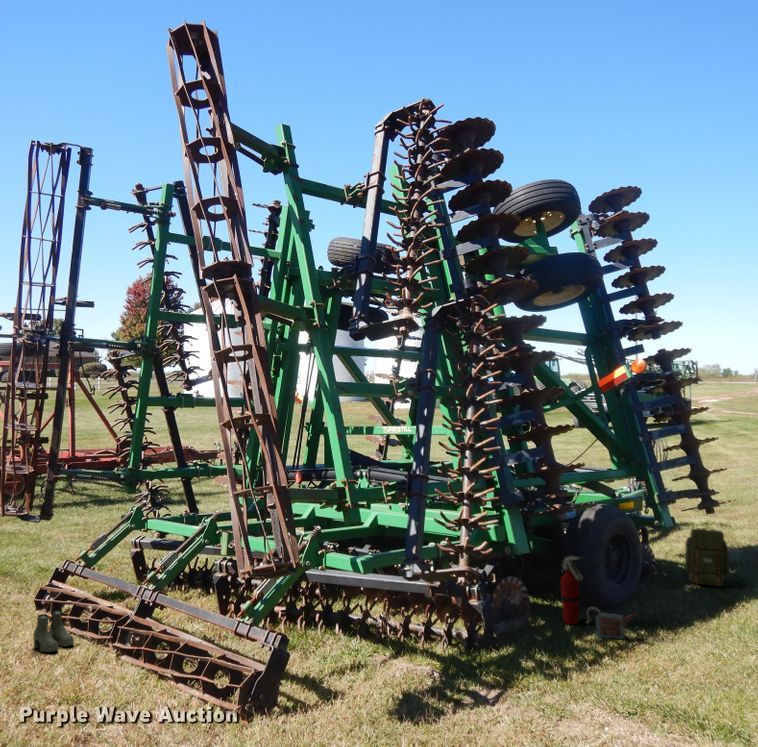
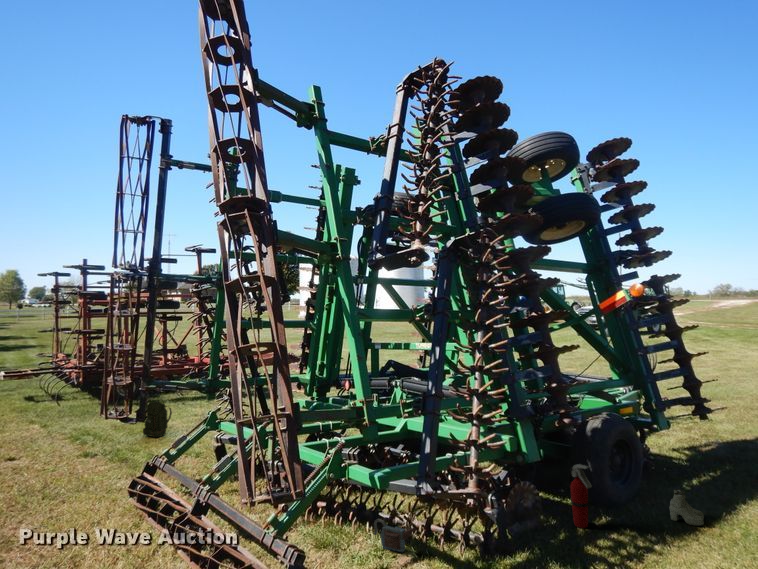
backpack: present [685,528,729,586] -> present [143,401,172,437]
watering can: present [586,607,638,639] -> present [374,519,416,552]
boots: present [33,610,74,652] -> present [669,489,704,526]

